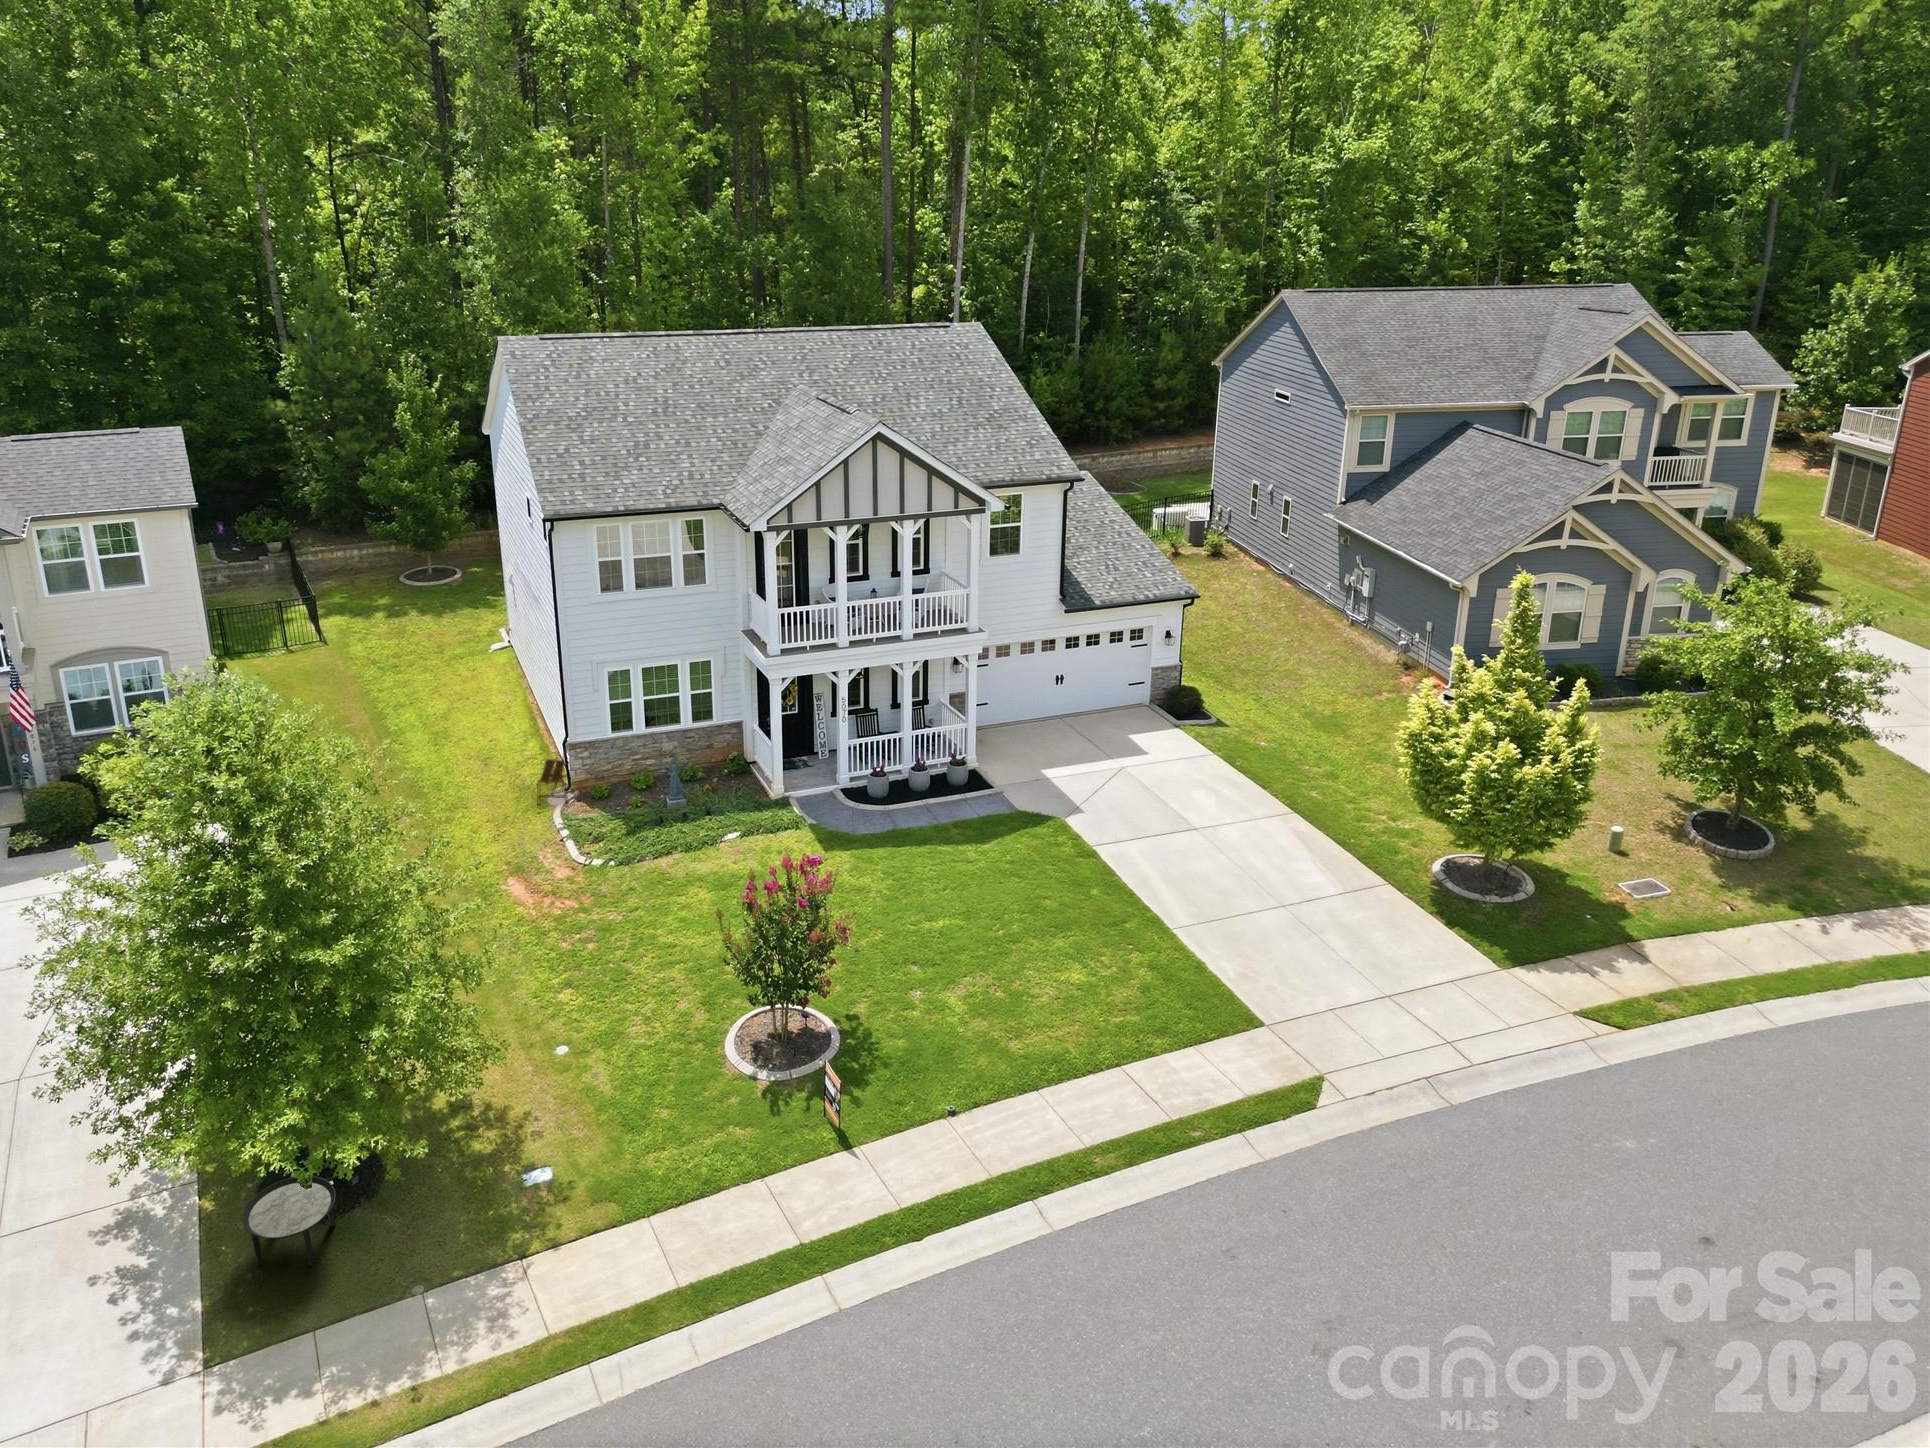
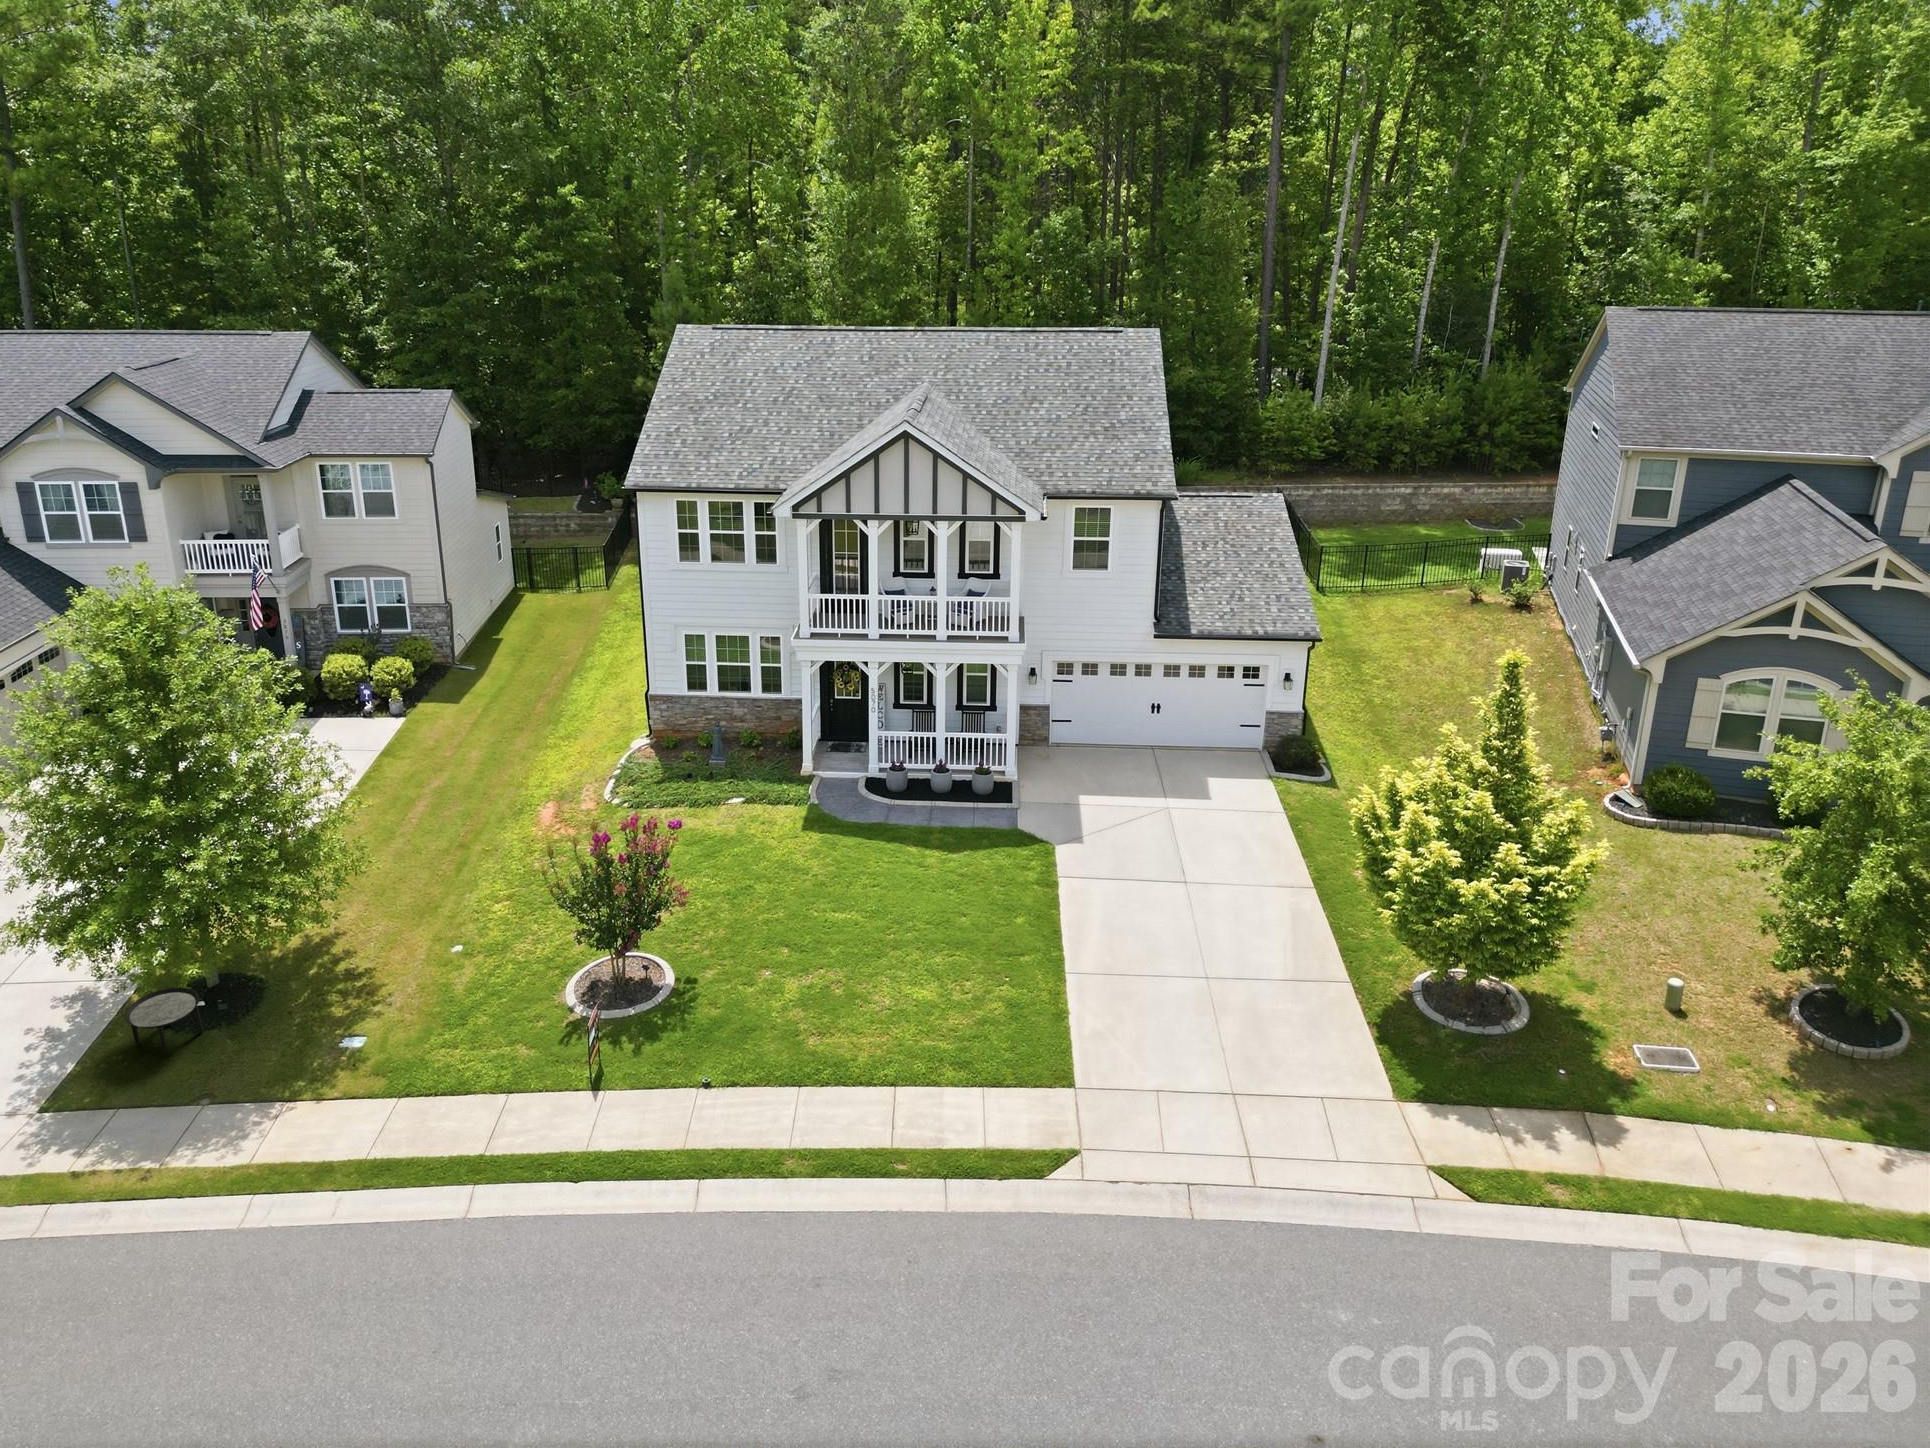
bench: present [537,750,568,805] -> none [614,694,659,748]

